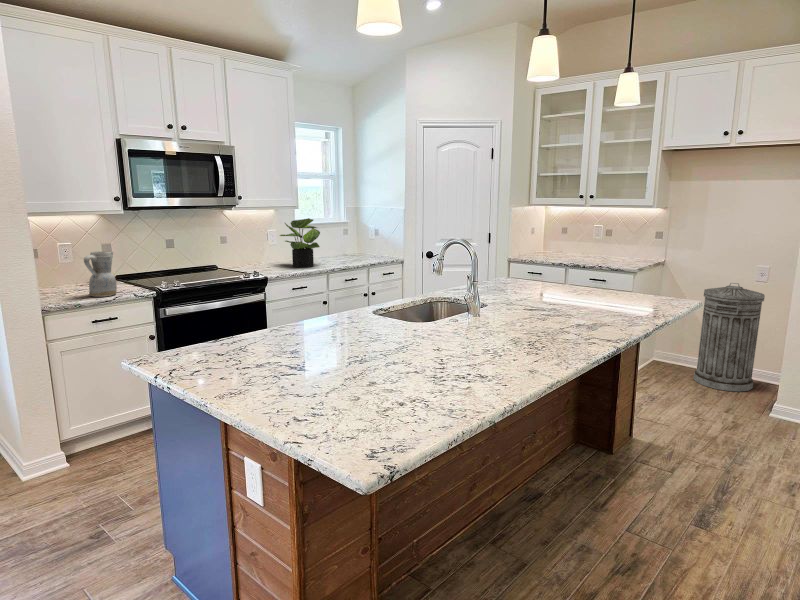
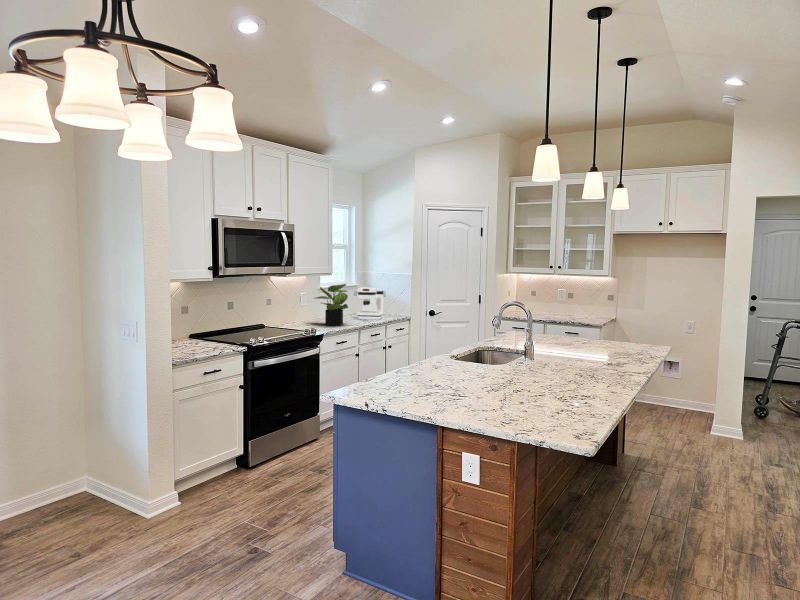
coffee maker: none [340,223,374,261] -> present [357,287,383,320]
ceramic pitcher: present [84,251,117,297] -> none [198,313,221,352]
trash can: present [694,283,765,392] -> none [646,334,695,418]

